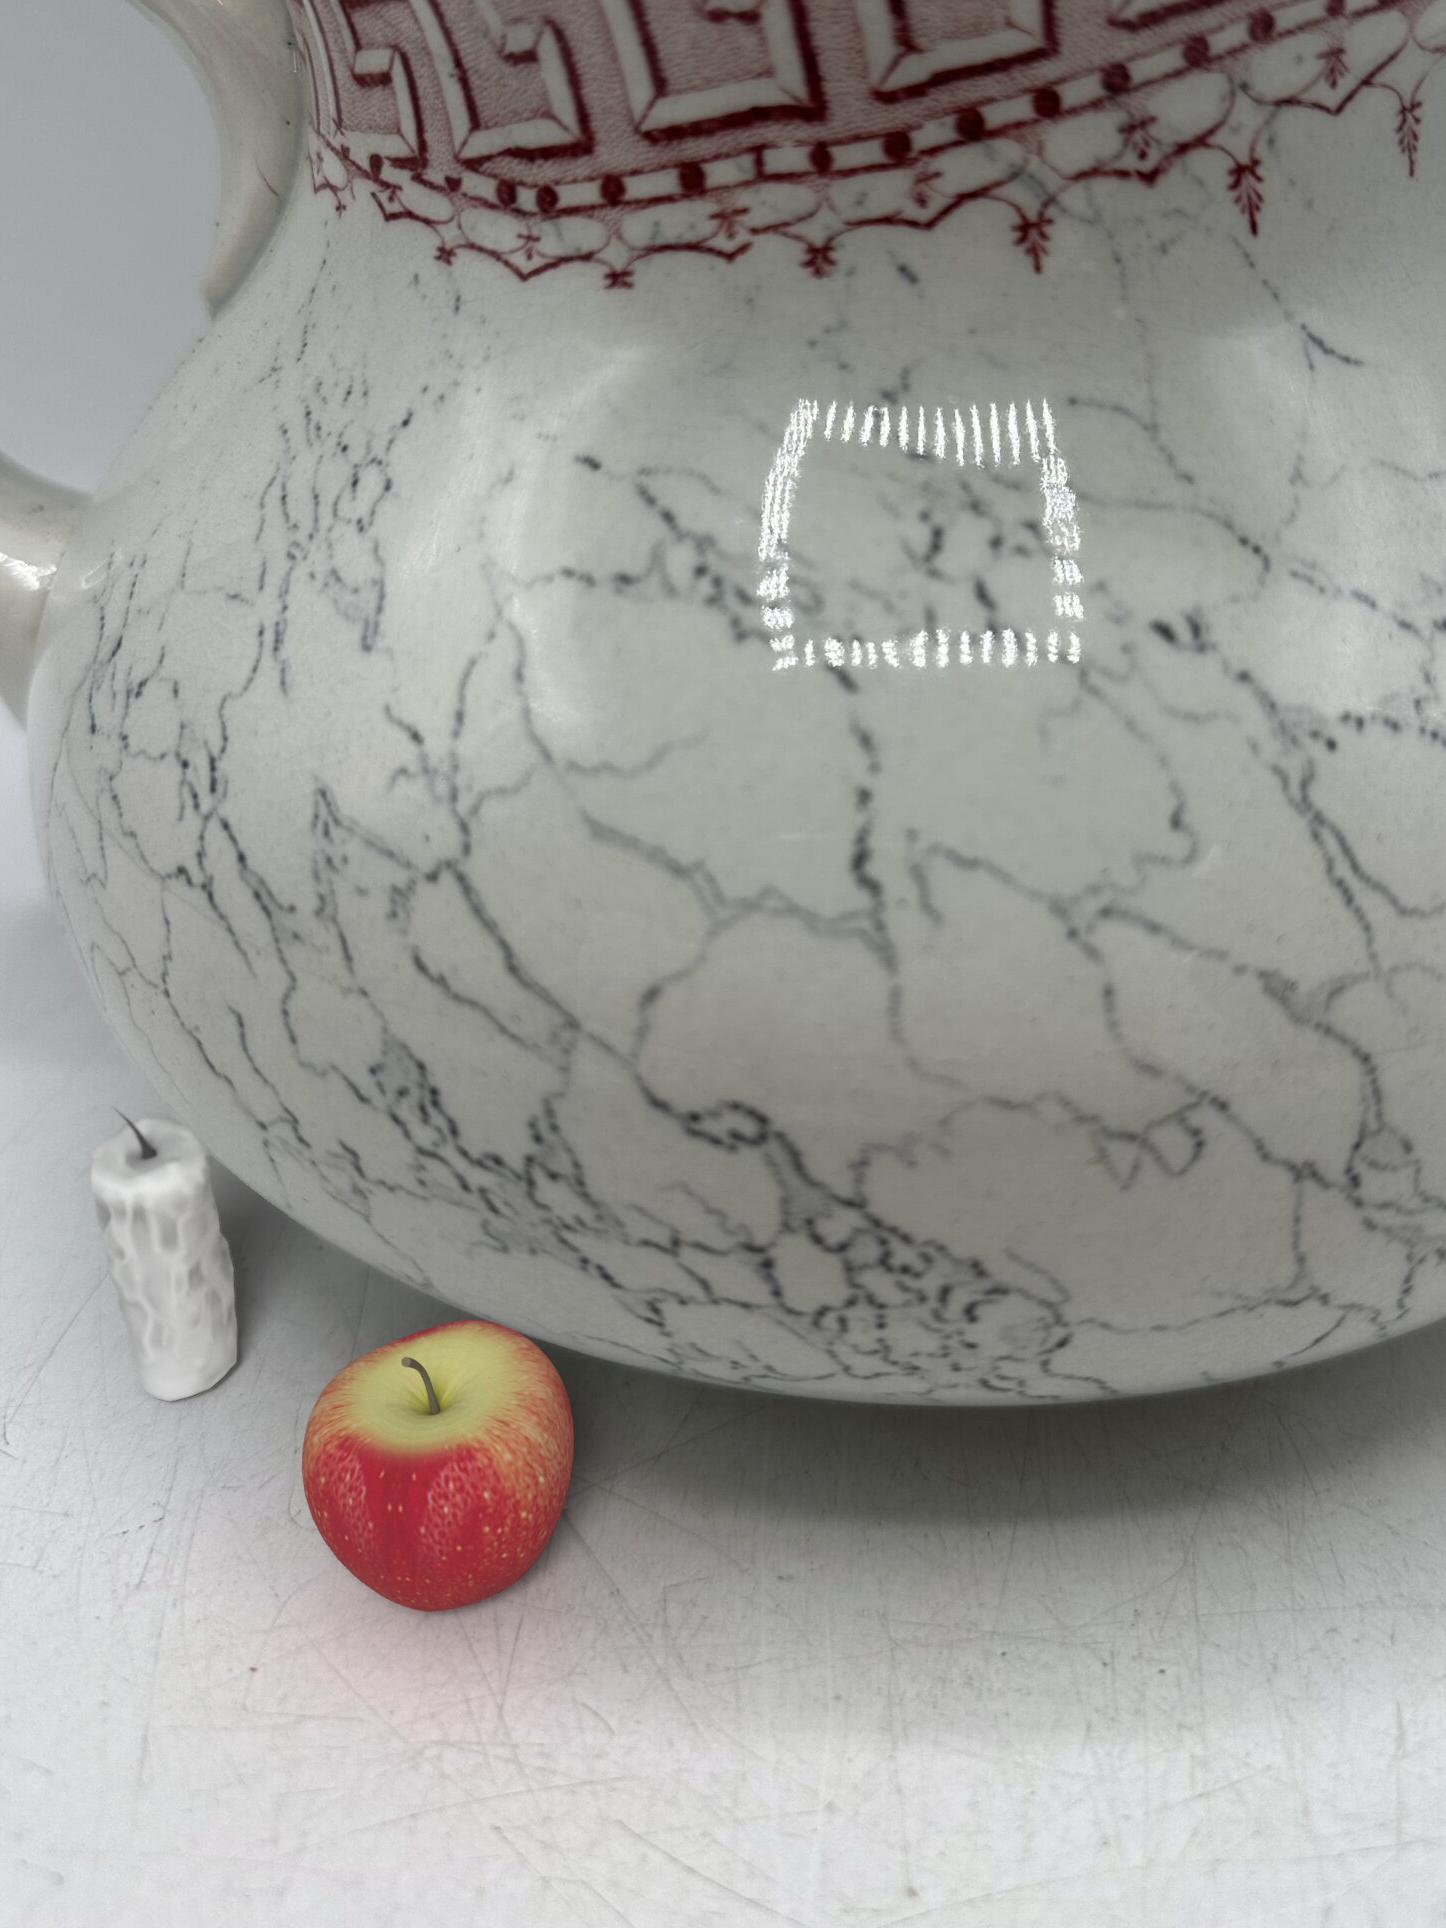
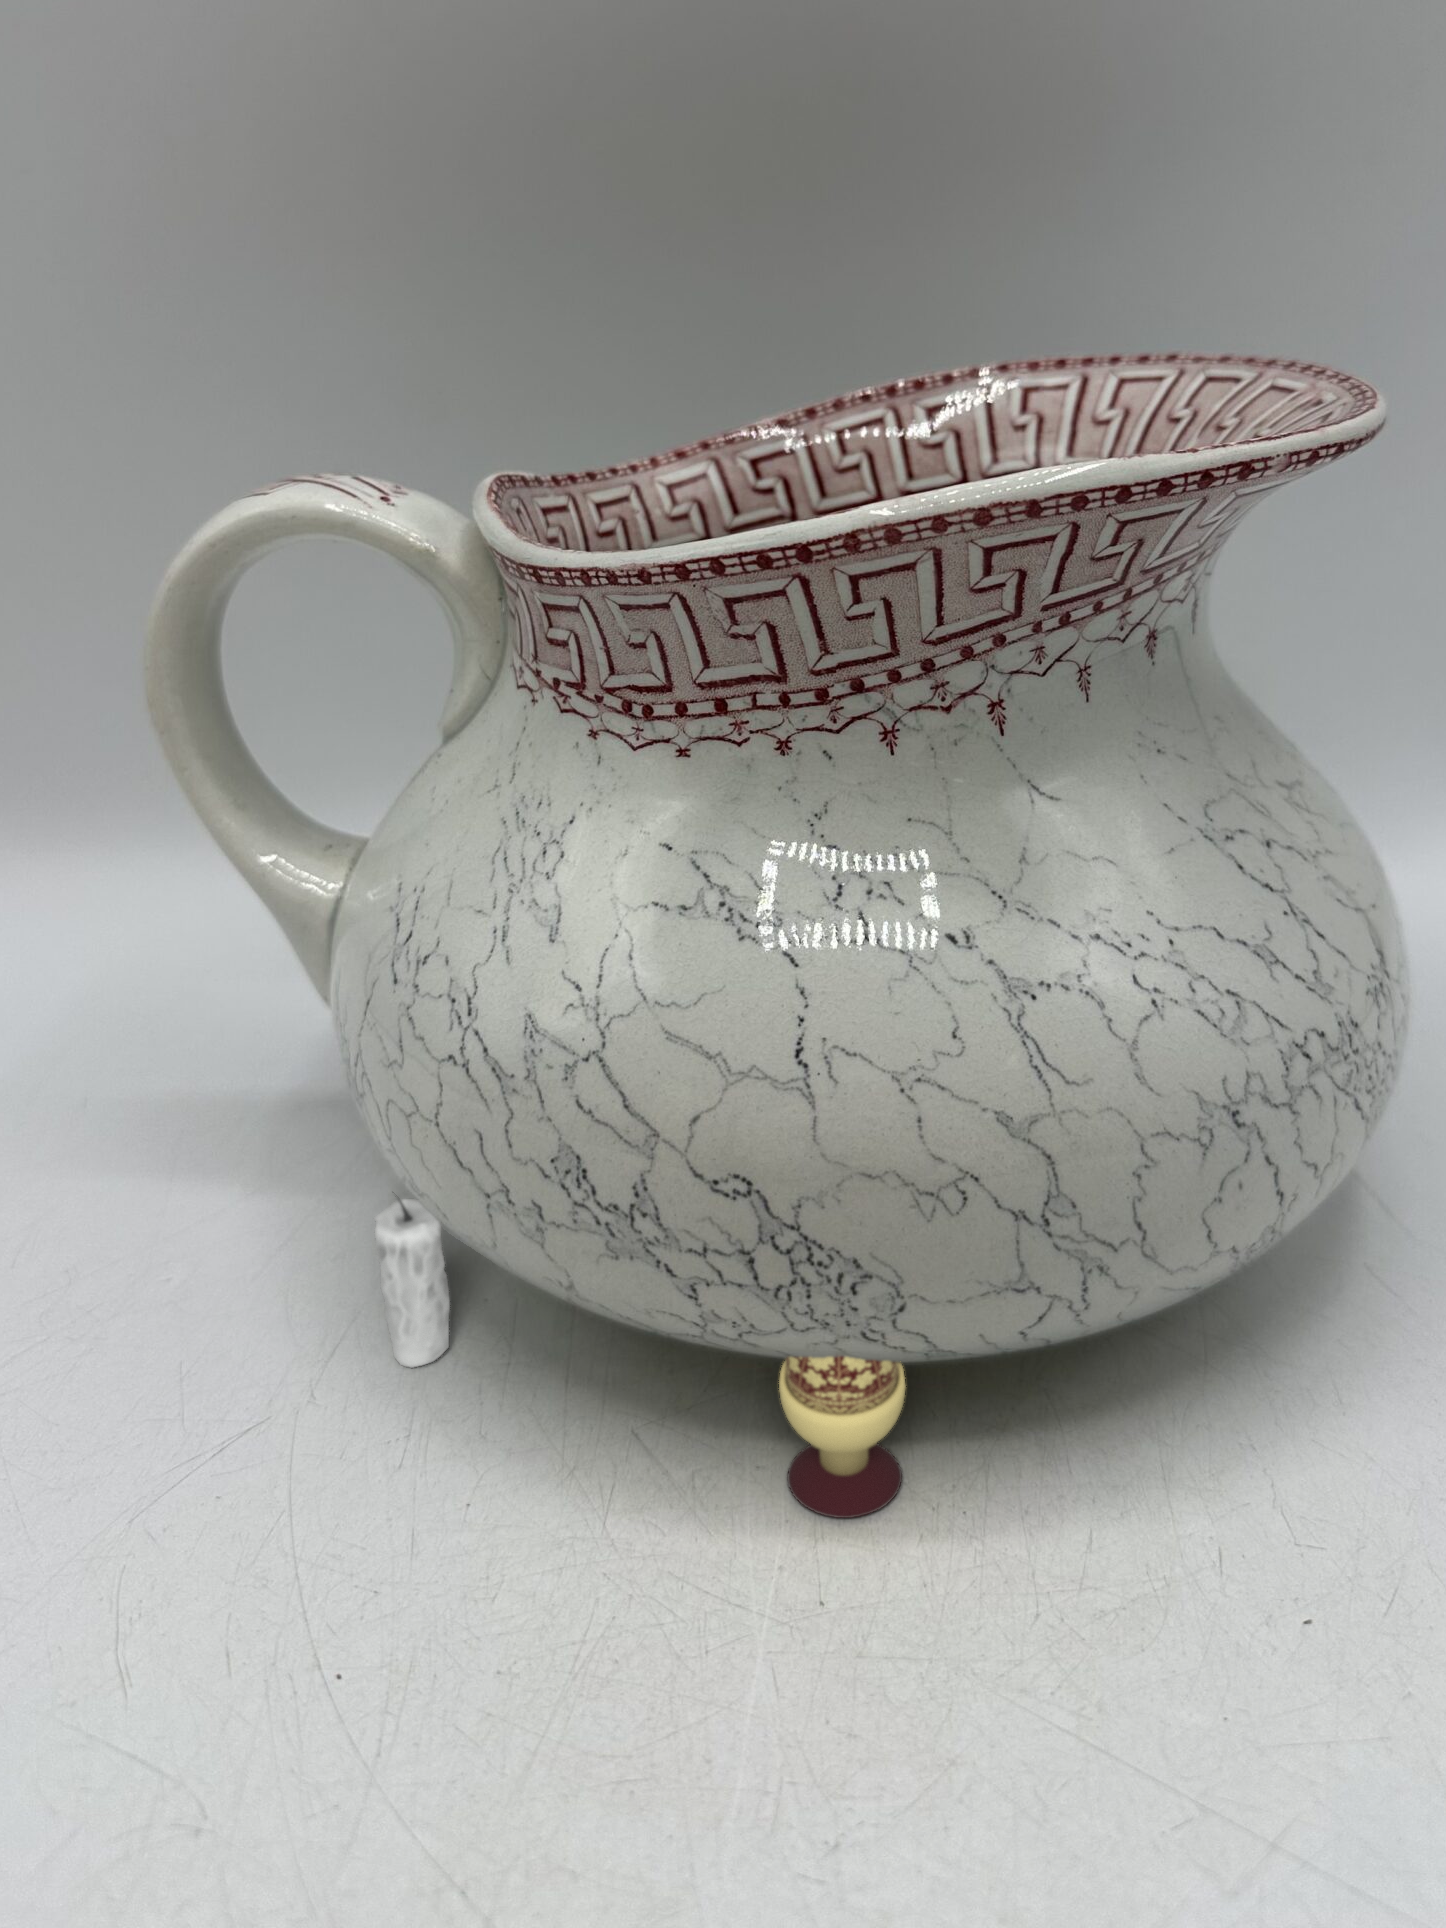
decorative egg: none [818,1293,1049,1691] -> present [779,1356,905,1518]
apple: present [302,1319,574,1611] -> none [498,1312,646,1473]

